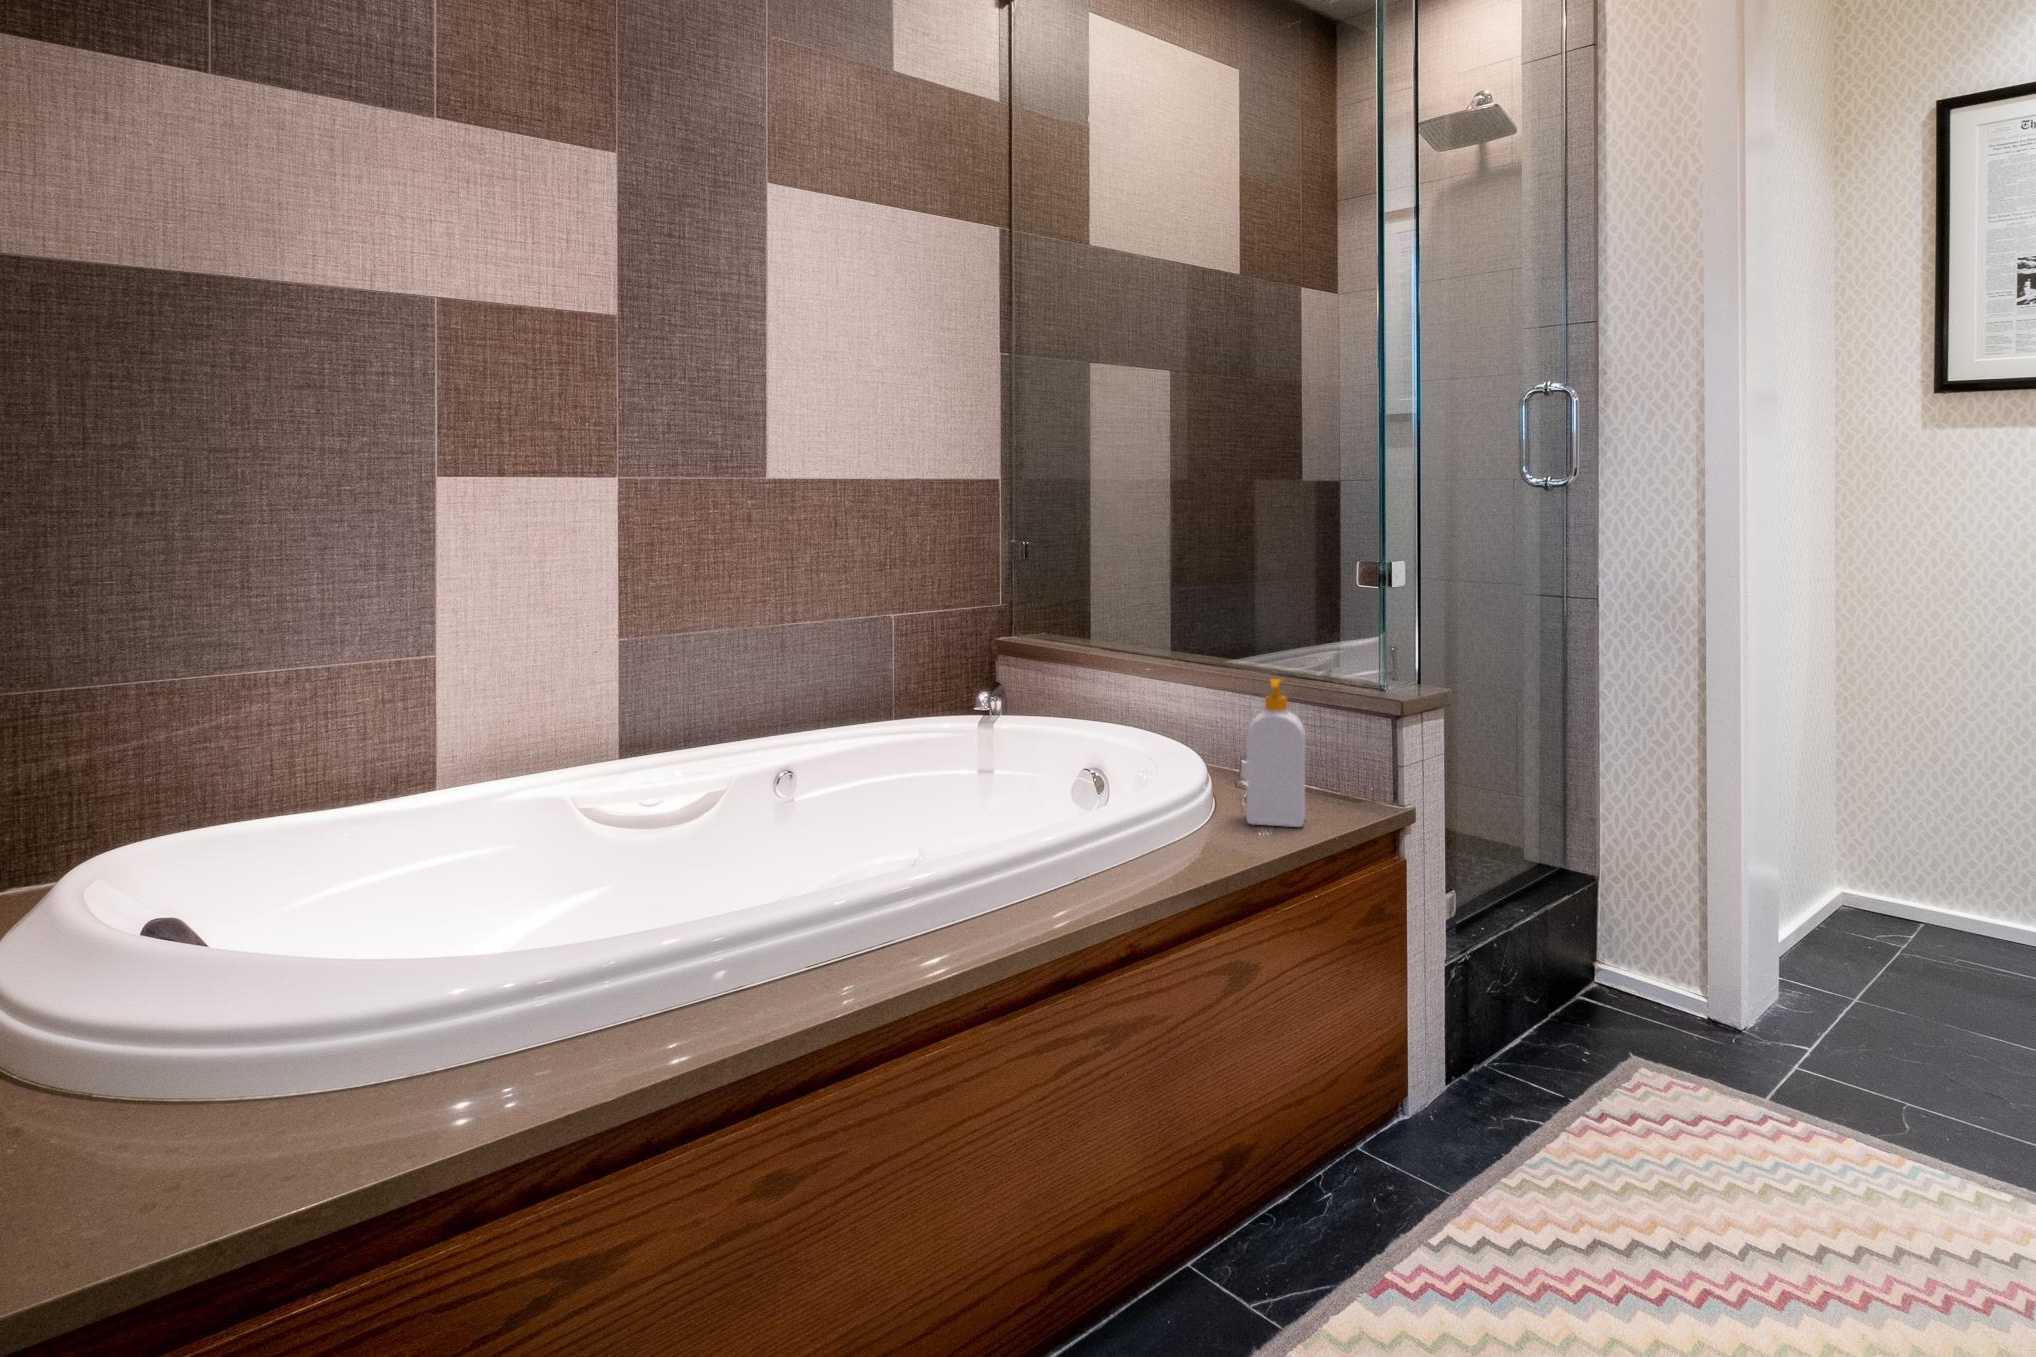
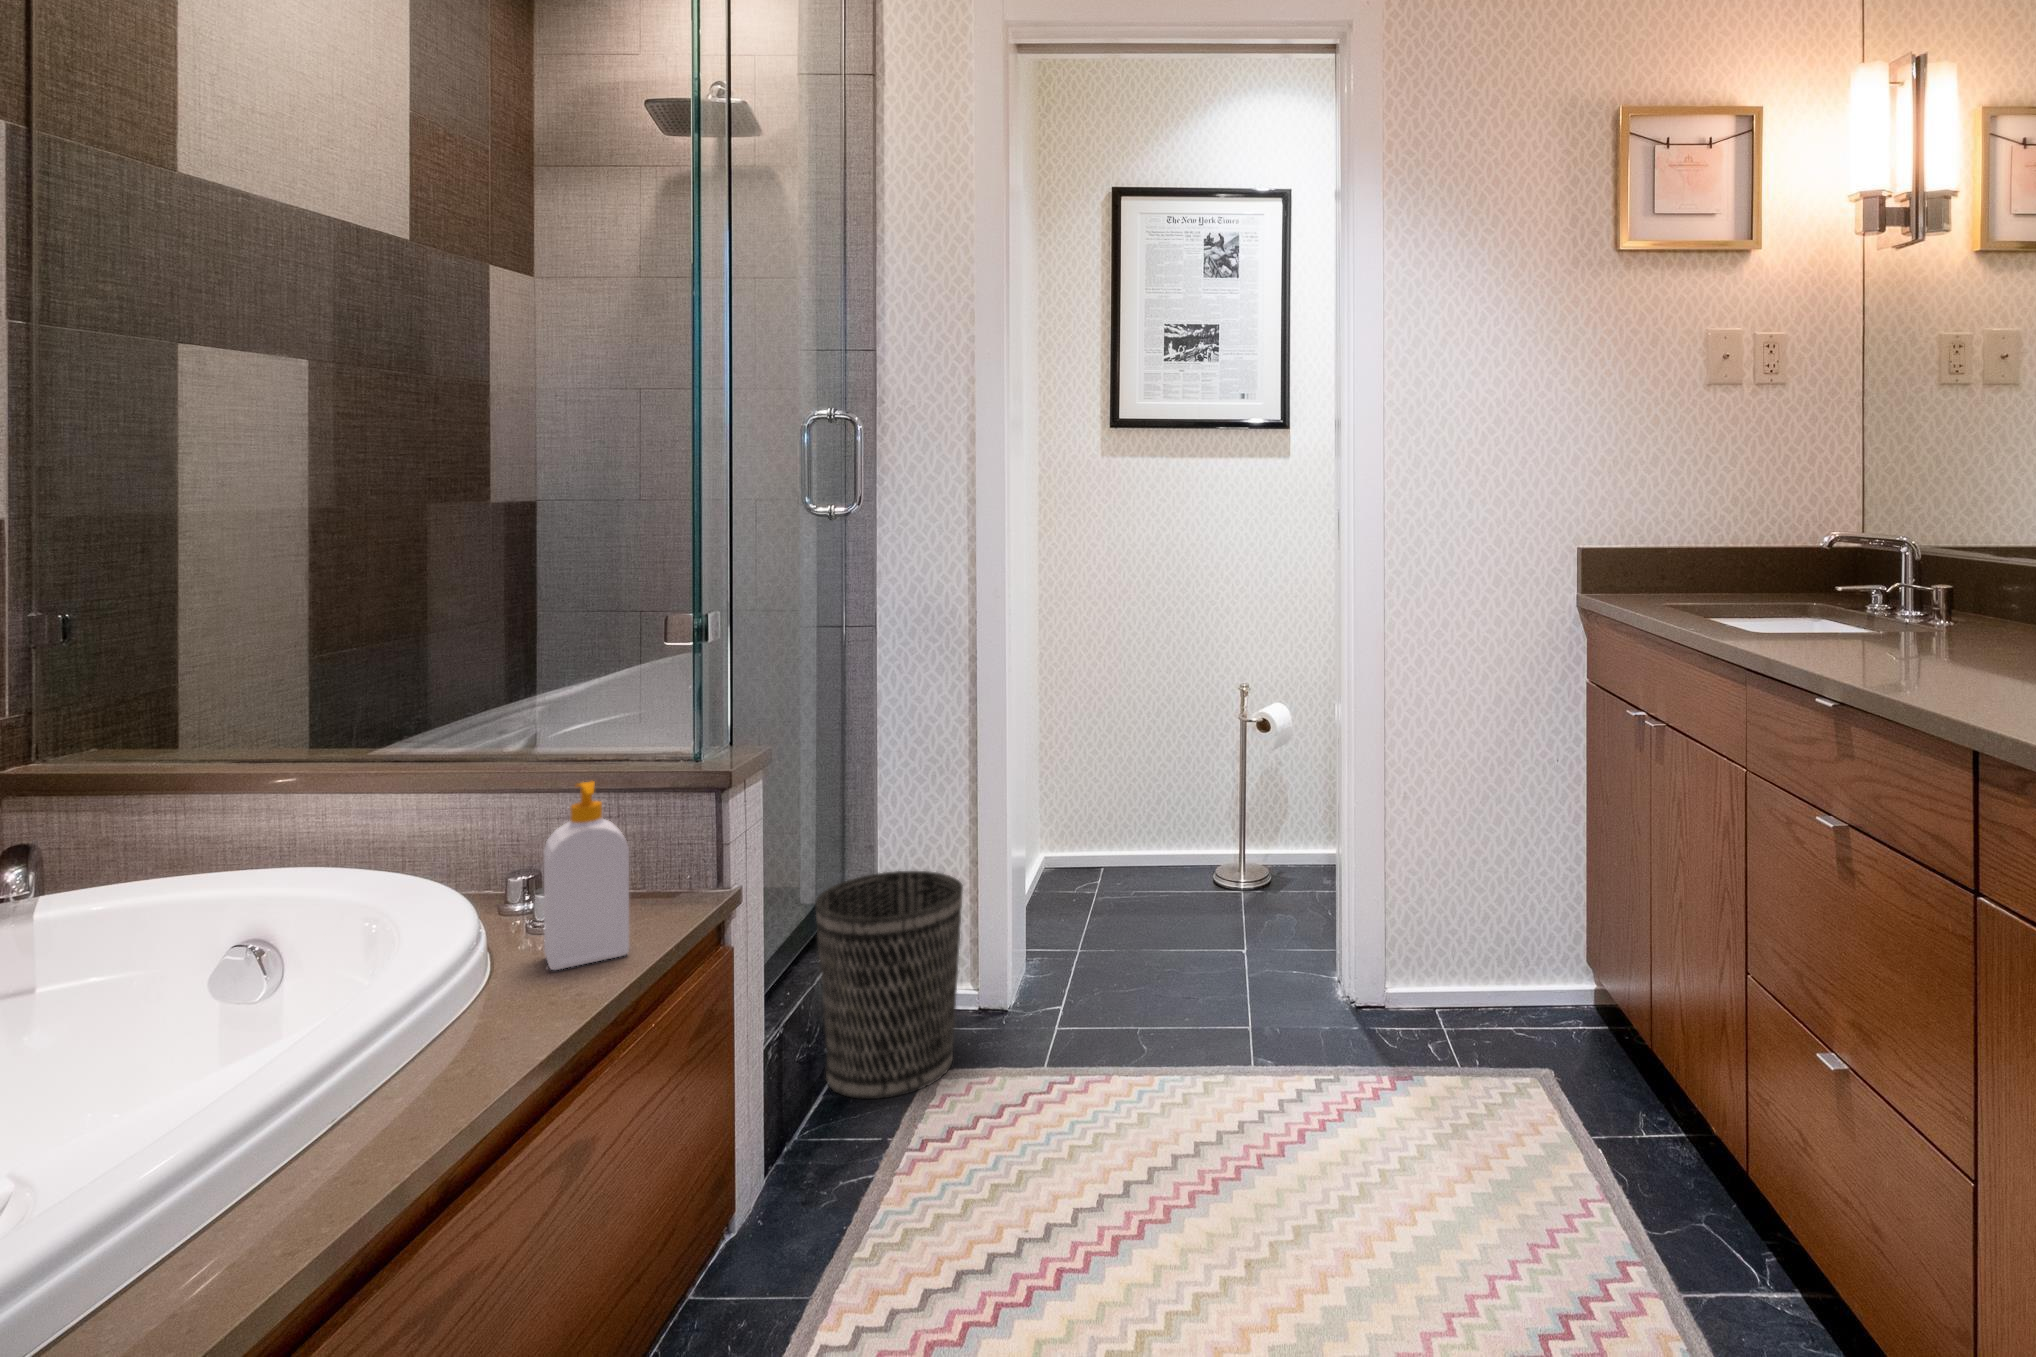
wastebasket: none [1520,841,1673,1068] -> present [815,871,963,1099]

